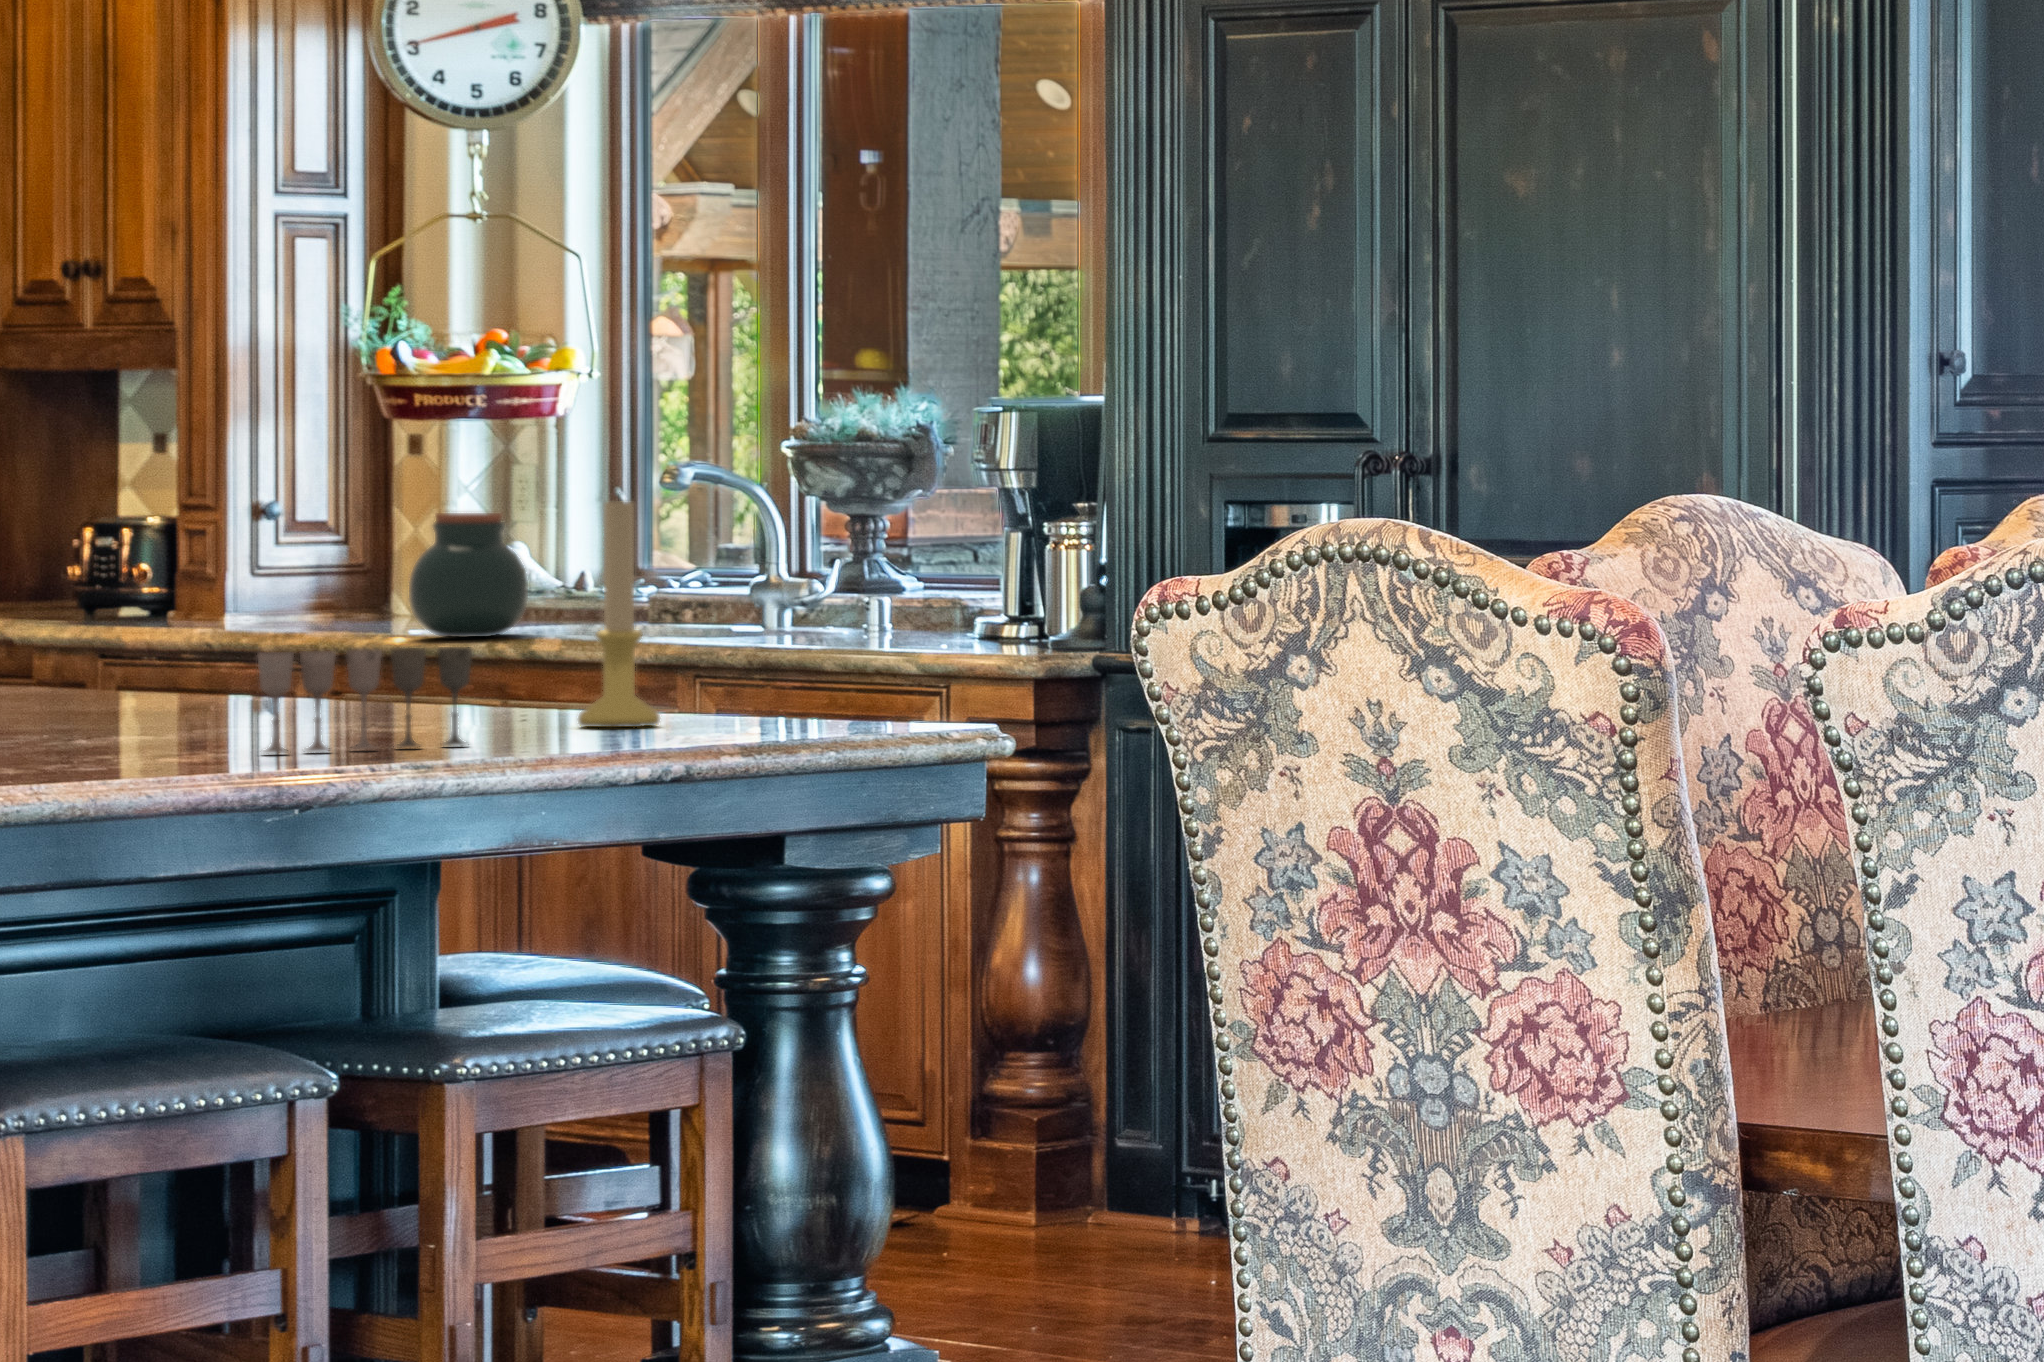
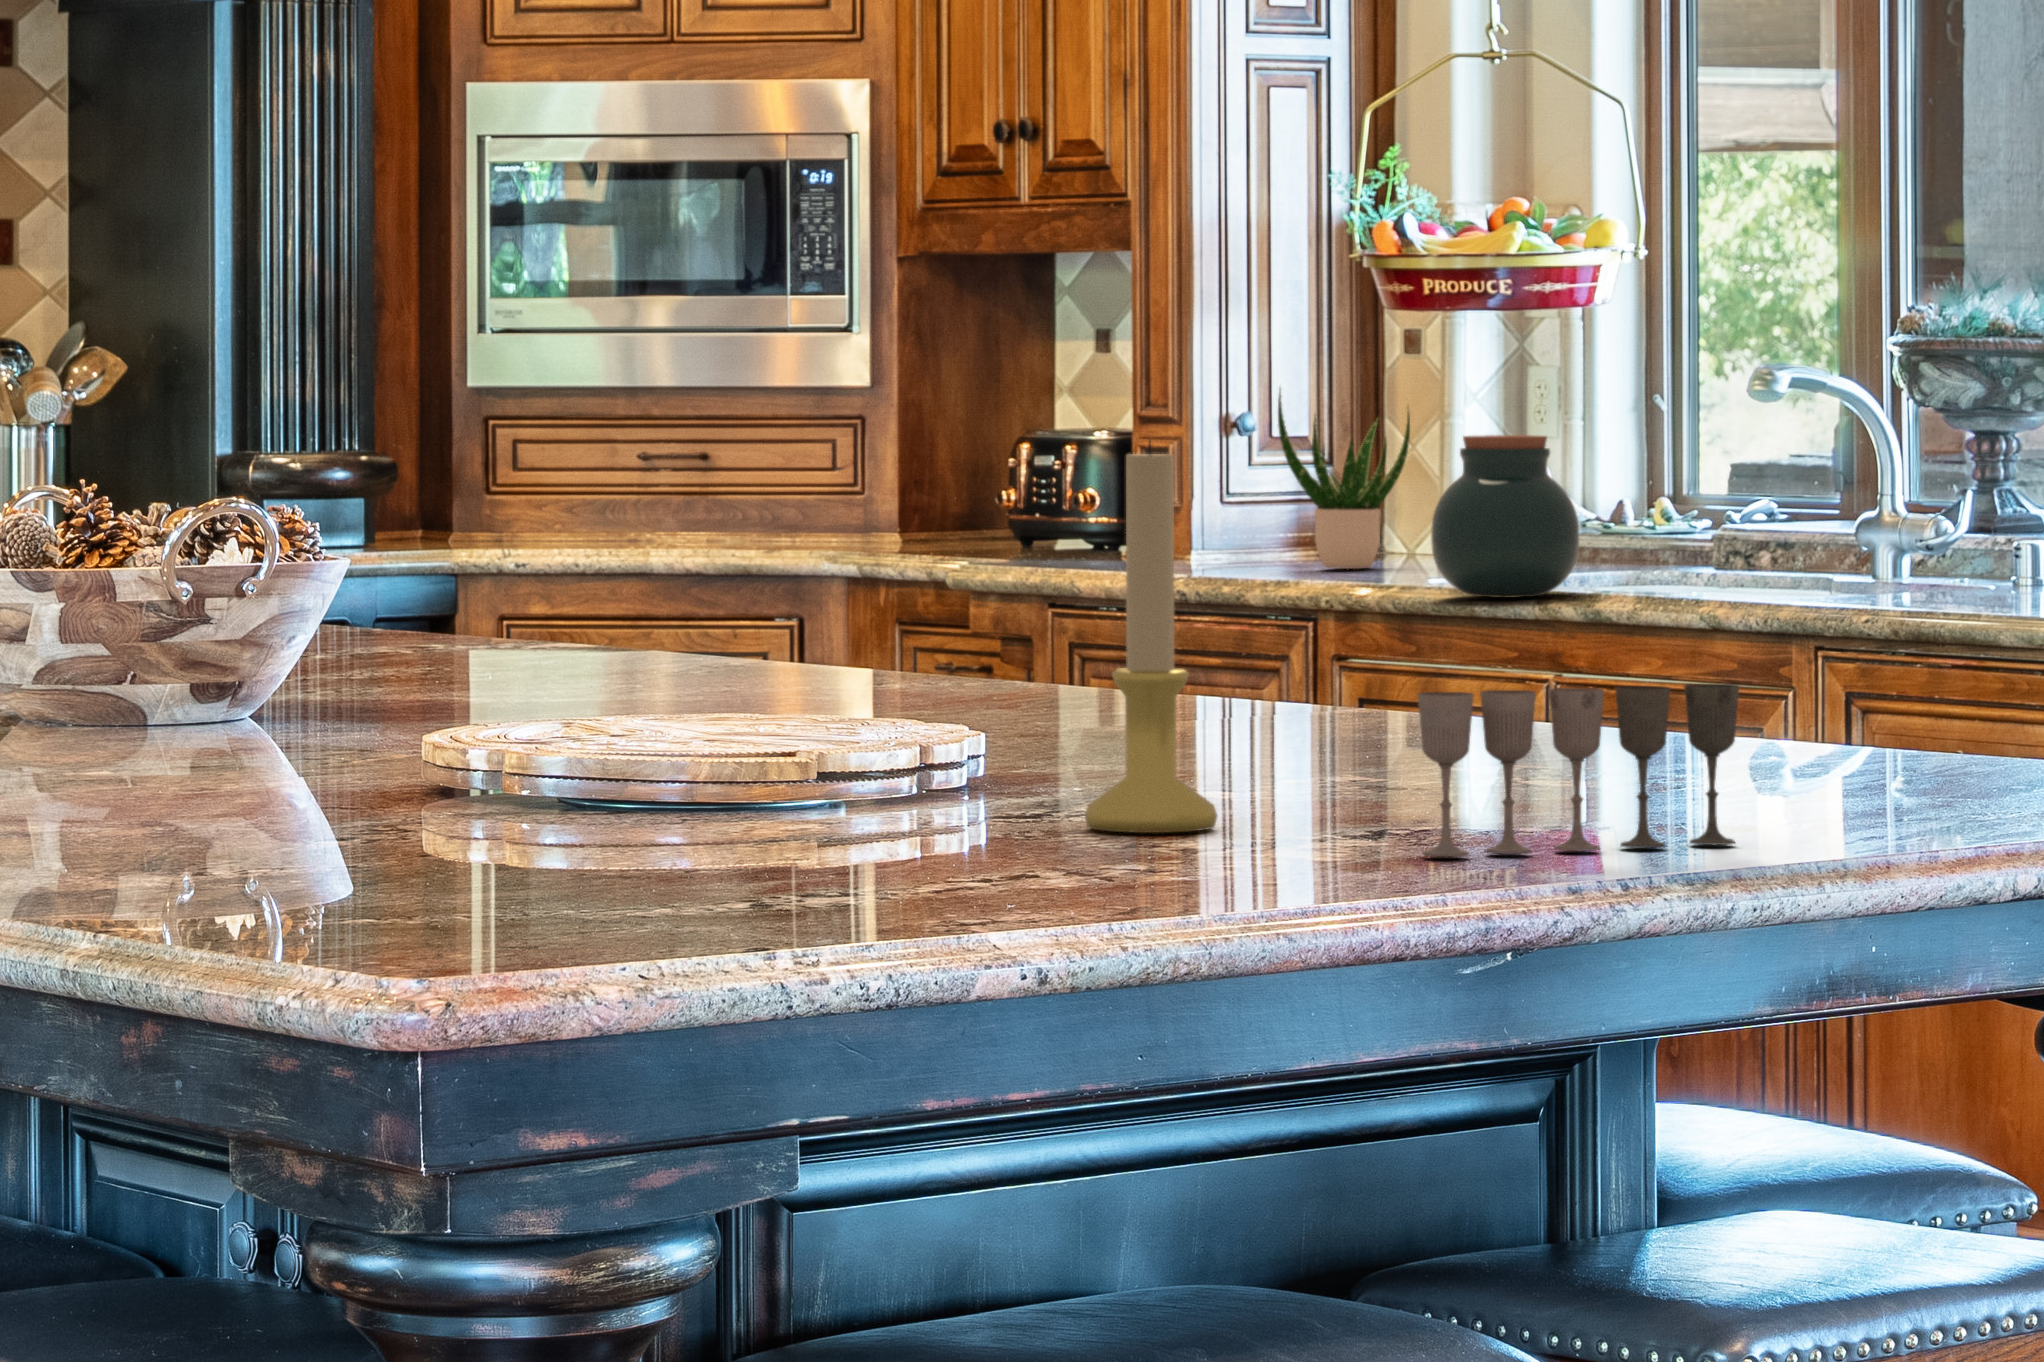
potted plant: none [297,476,407,621] -> present [1278,393,1410,569]
candle holder: present [578,501,660,727] -> present [1085,441,1217,833]

